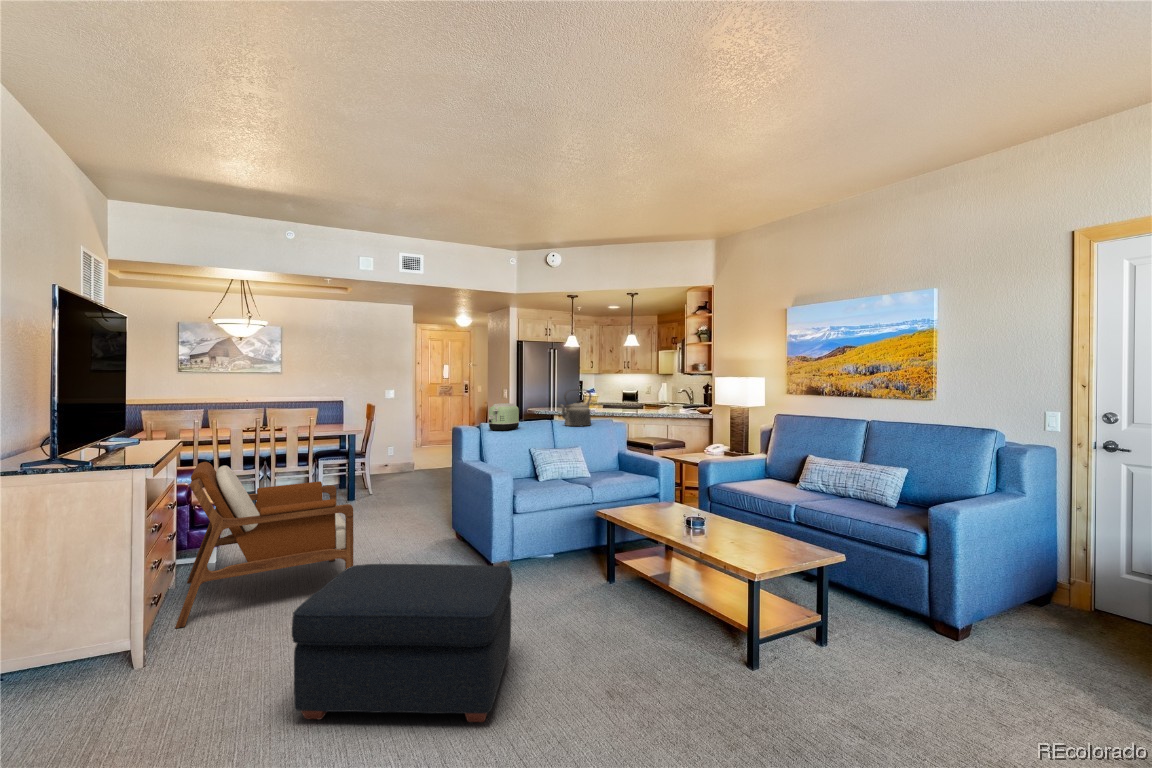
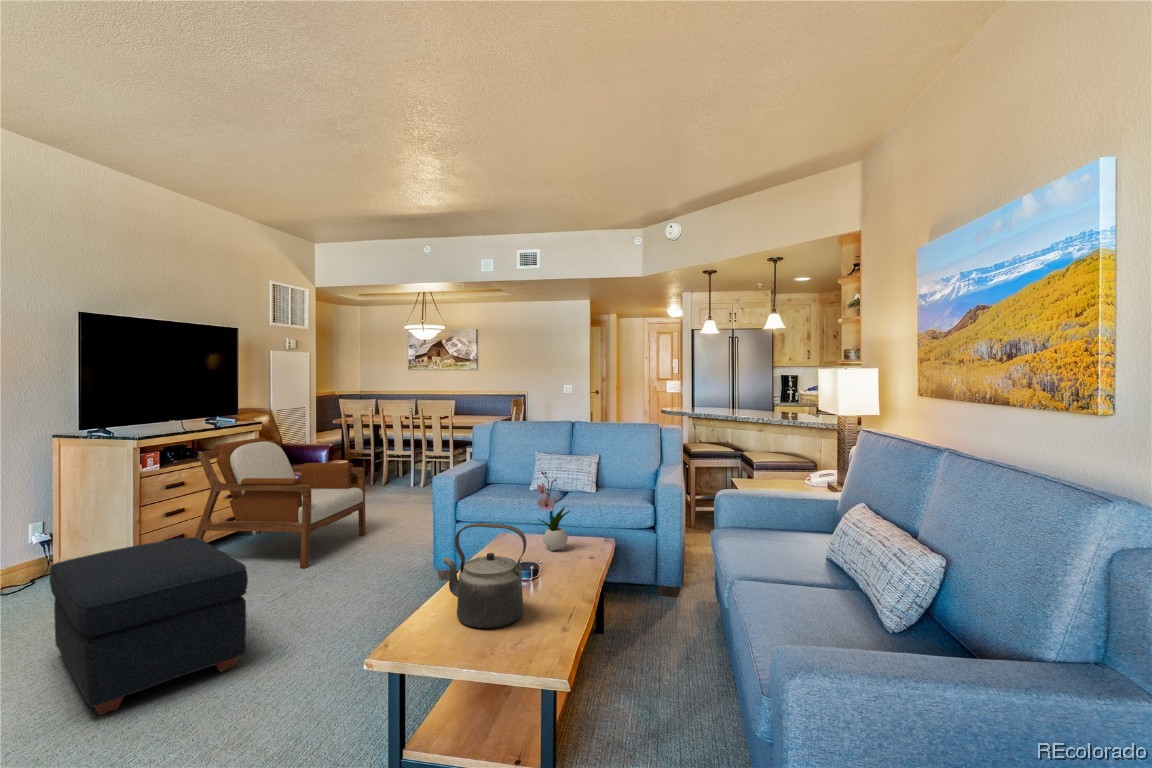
kettle: present [560,389,591,426] -> present [443,523,526,628]
toaster: present [488,403,519,431] -> none [492,399,533,429]
flower arrangement: none [658,455,680,513] -> present [537,472,570,551]

